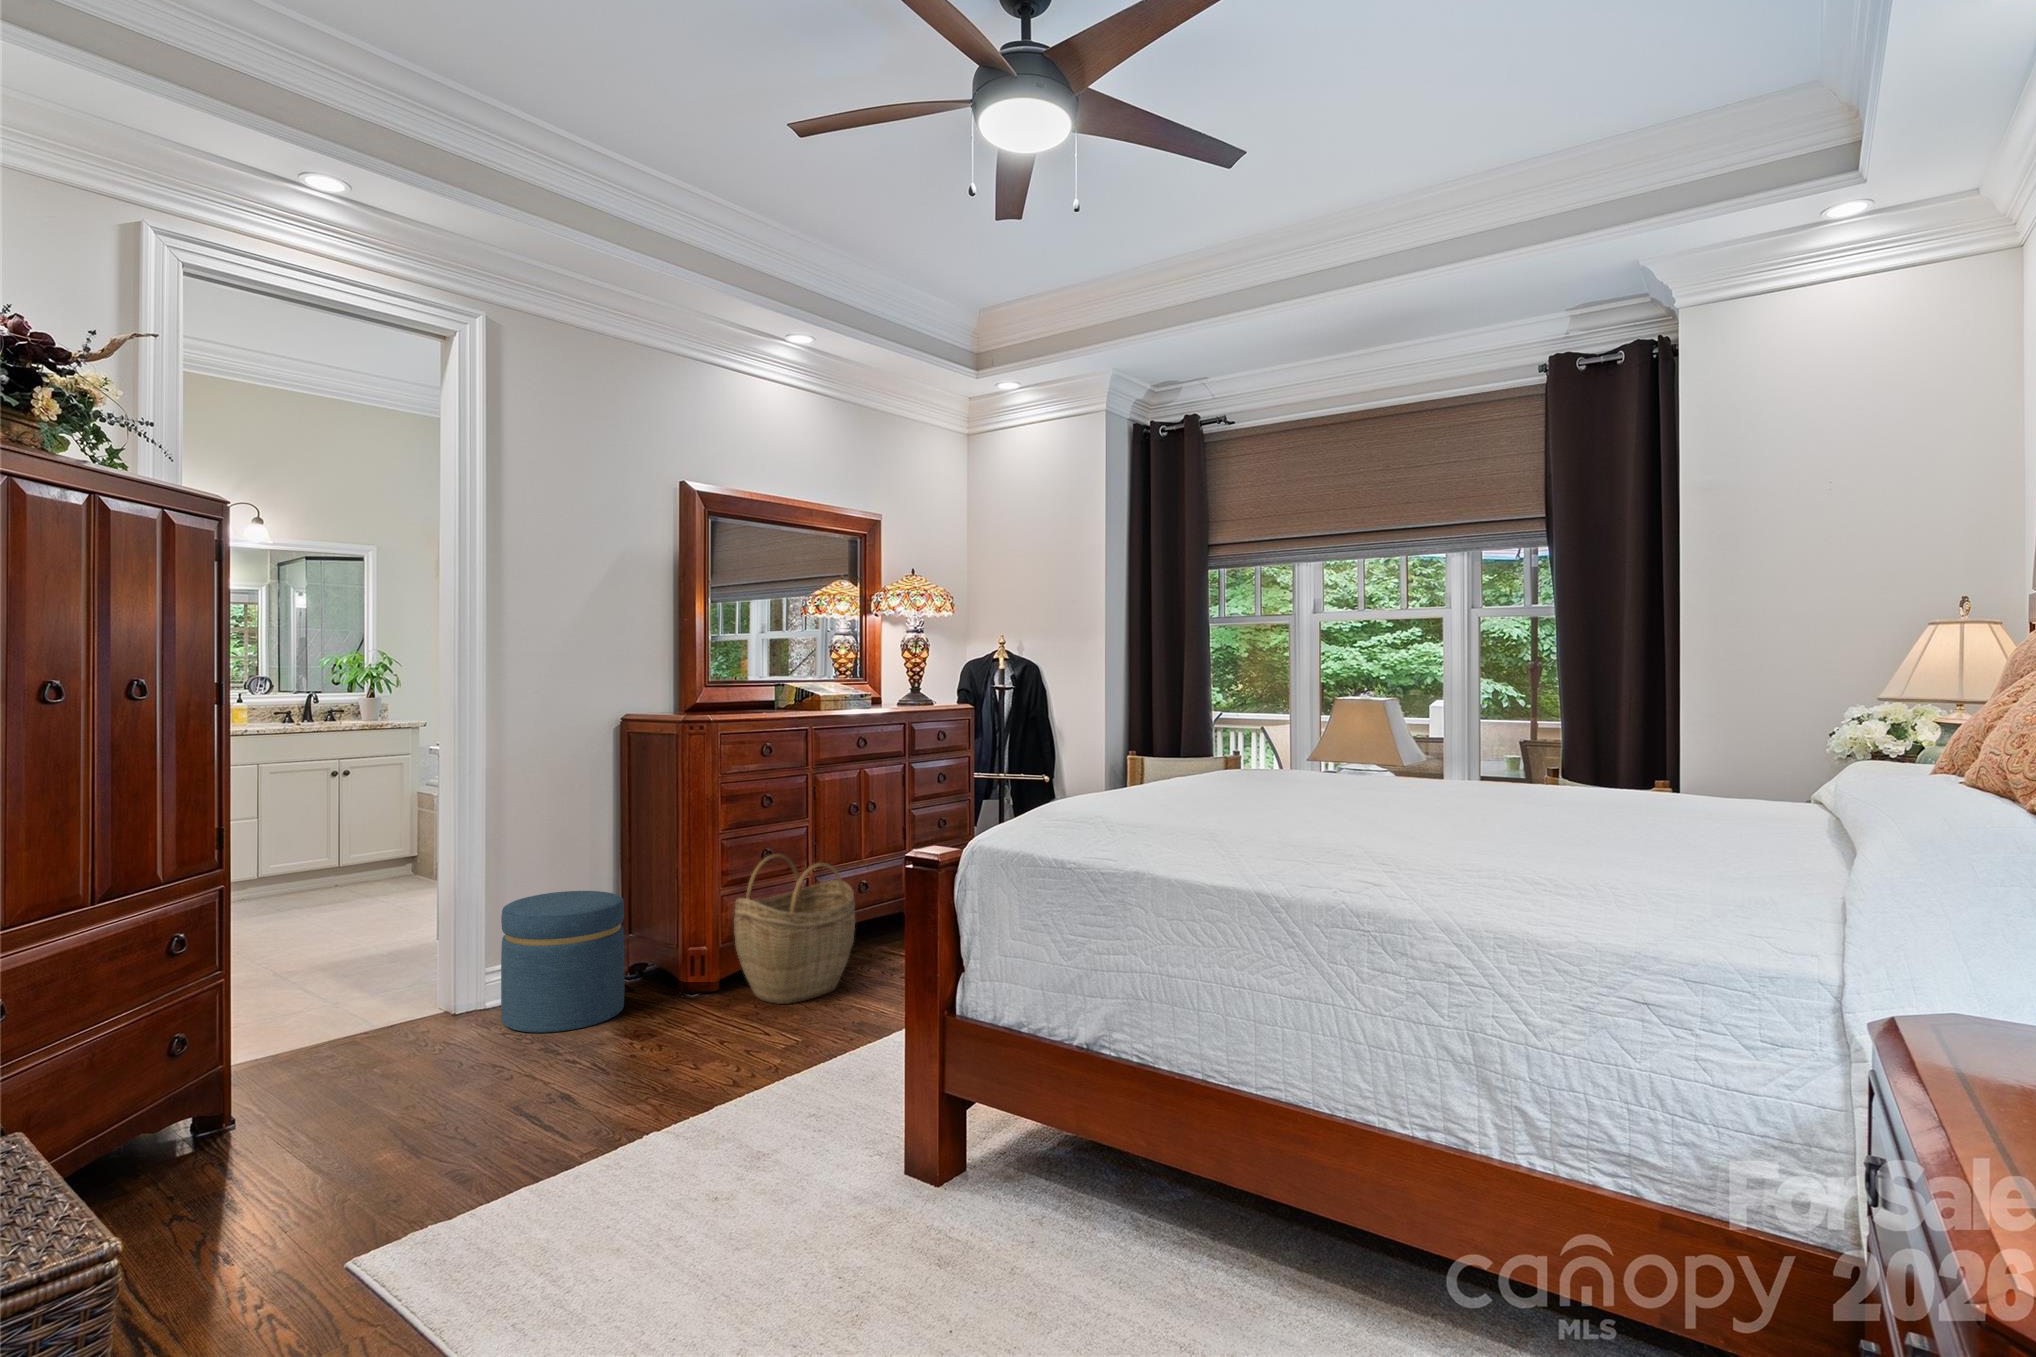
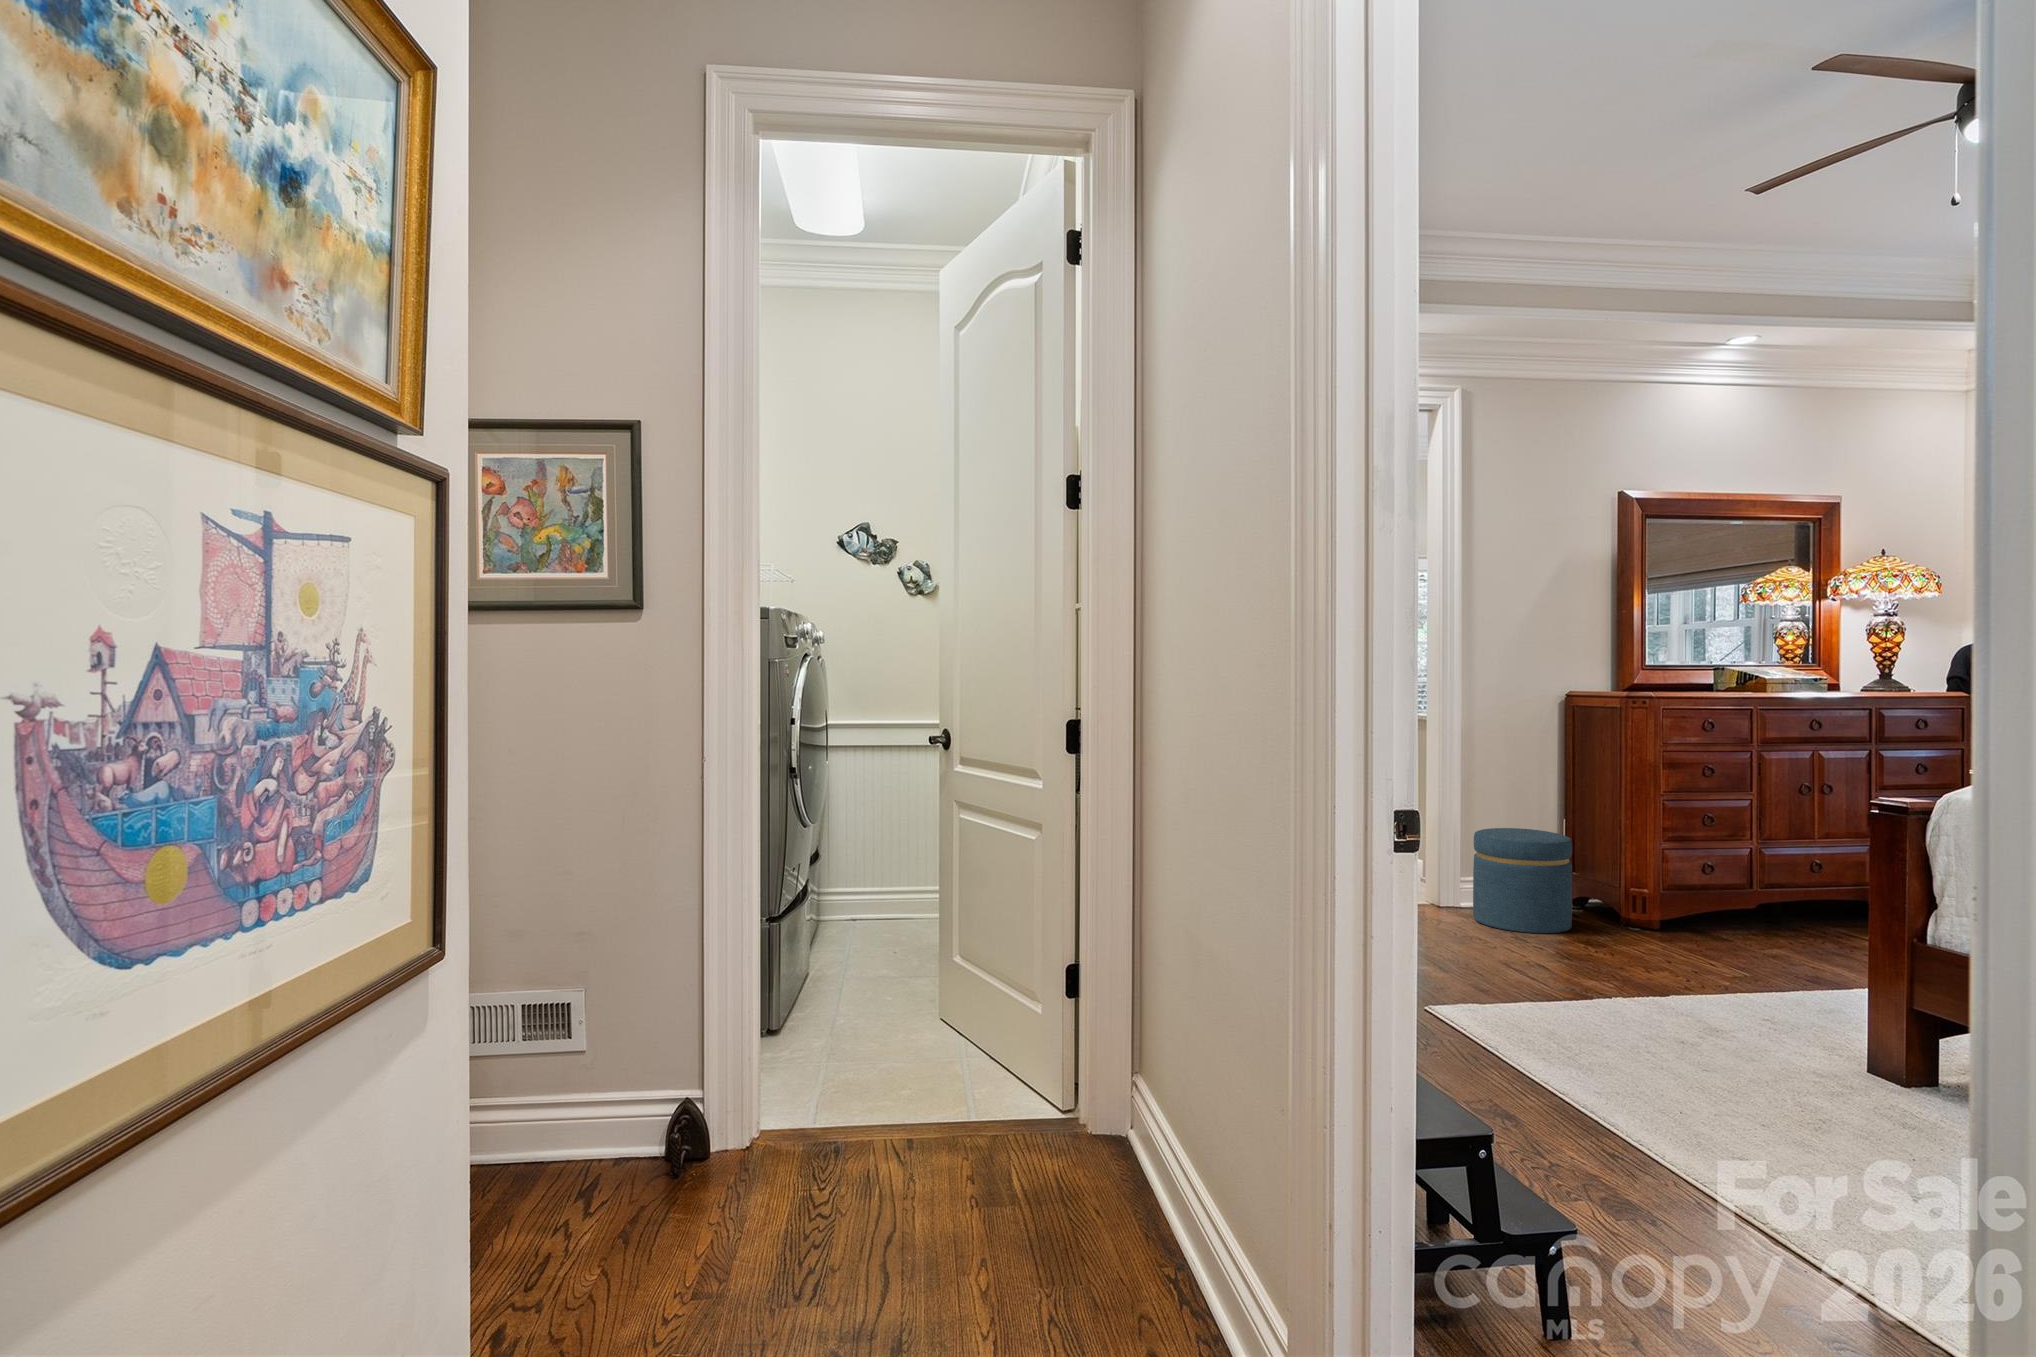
woven basket: present [734,854,855,1004] -> none [1676,819,1808,953]

